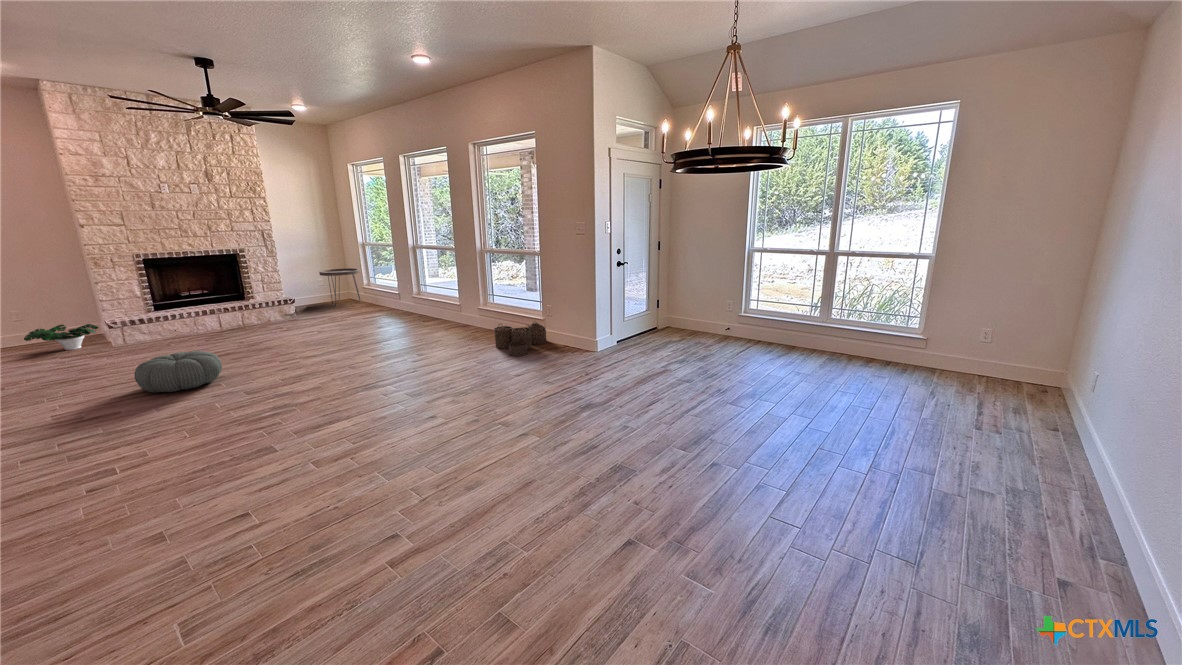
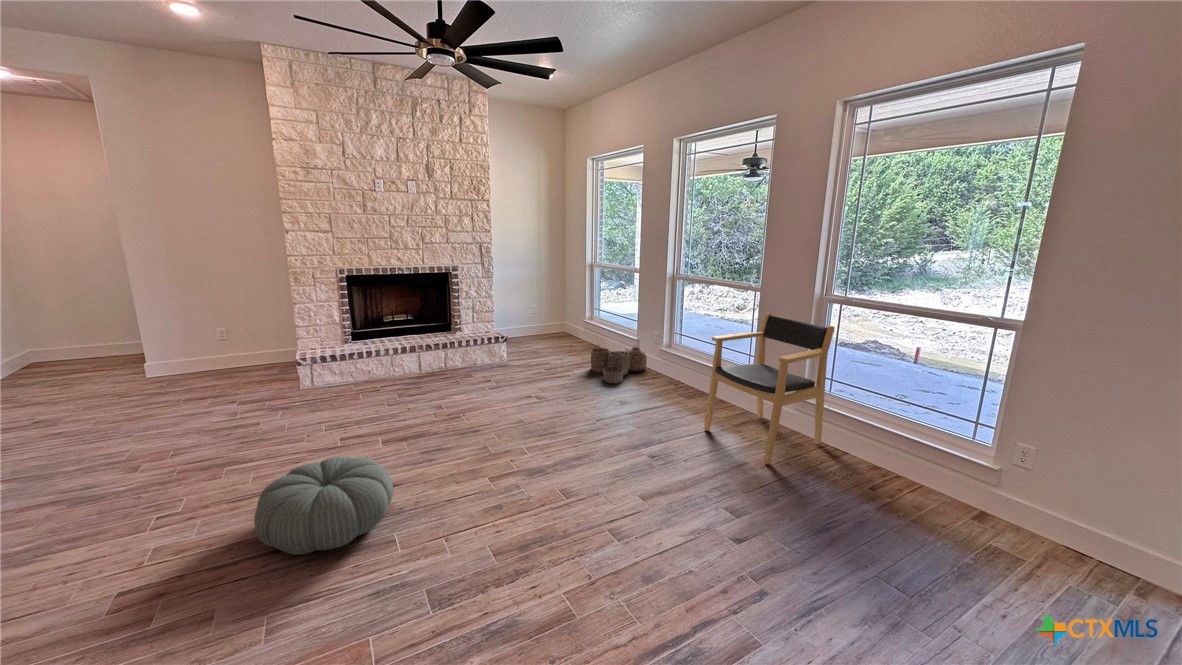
armchair: none [423,262,490,338] -> present [704,313,835,464]
side table: present [319,268,361,306] -> none [537,294,583,344]
woven basket: present [494,323,546,356] -> present [591,345,647,383]
potted plant: present [24,324,98,350] -> none [212,351,292,386]

